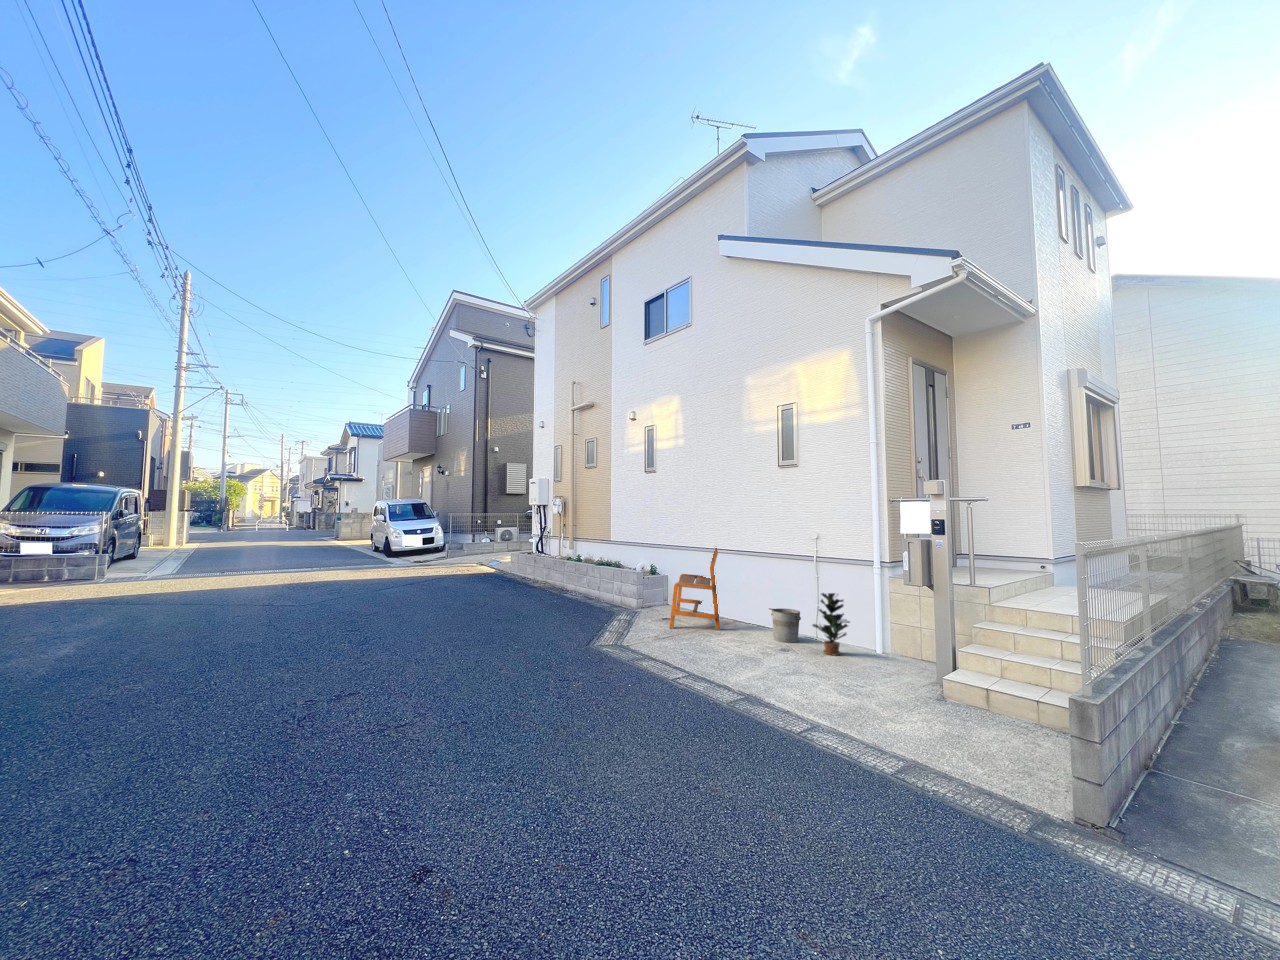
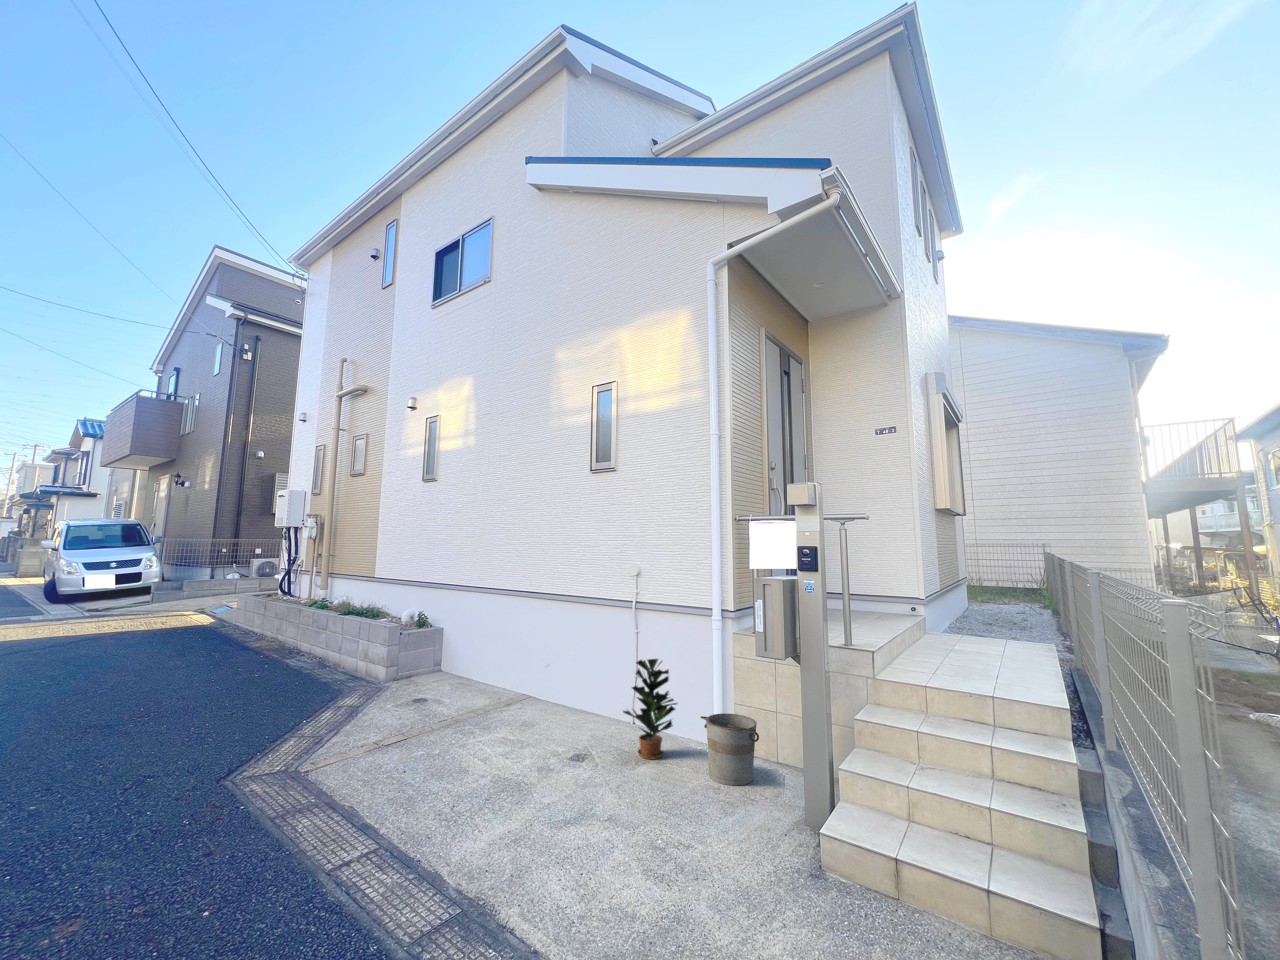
bench: present [669,547,720,630] -> none [411,586,508,720]
bucket: present [769,608,801,643] -> present [700,713,759,785]

